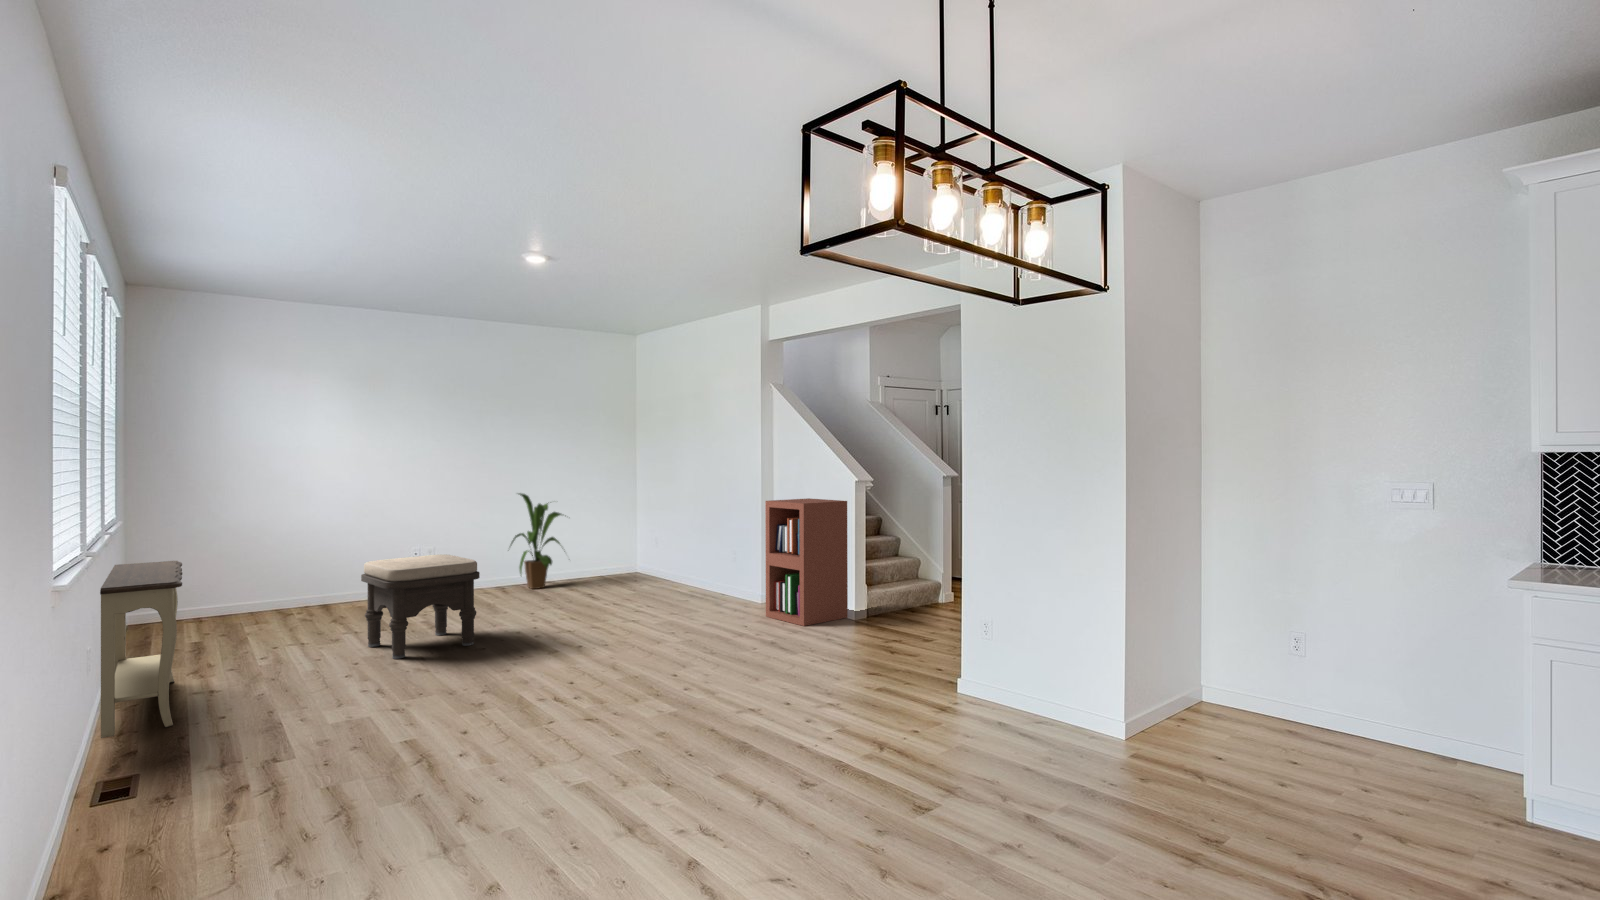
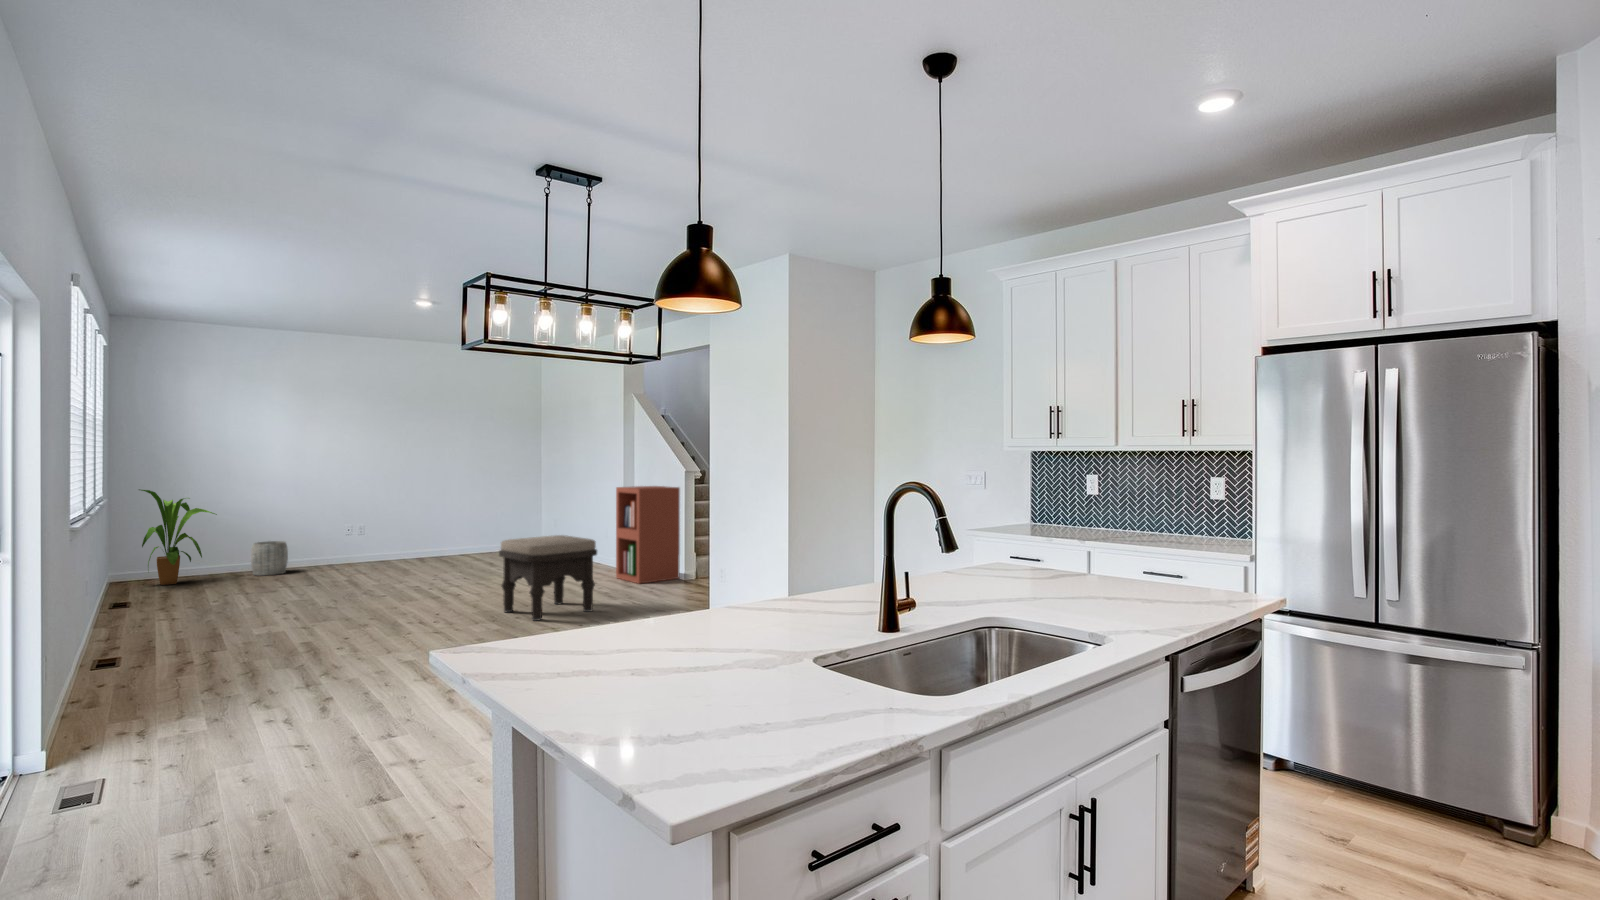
house plant: present [511,493,562,589] -> present [139,489,217,585]
ottoman: present [361,555,480,659] -> present [499,535,597,621]
console table: present [100,561,182,738] -> none [96,526,153,641]
woven basket: none [302,568,347,613] -> present [251,541,288,575]

